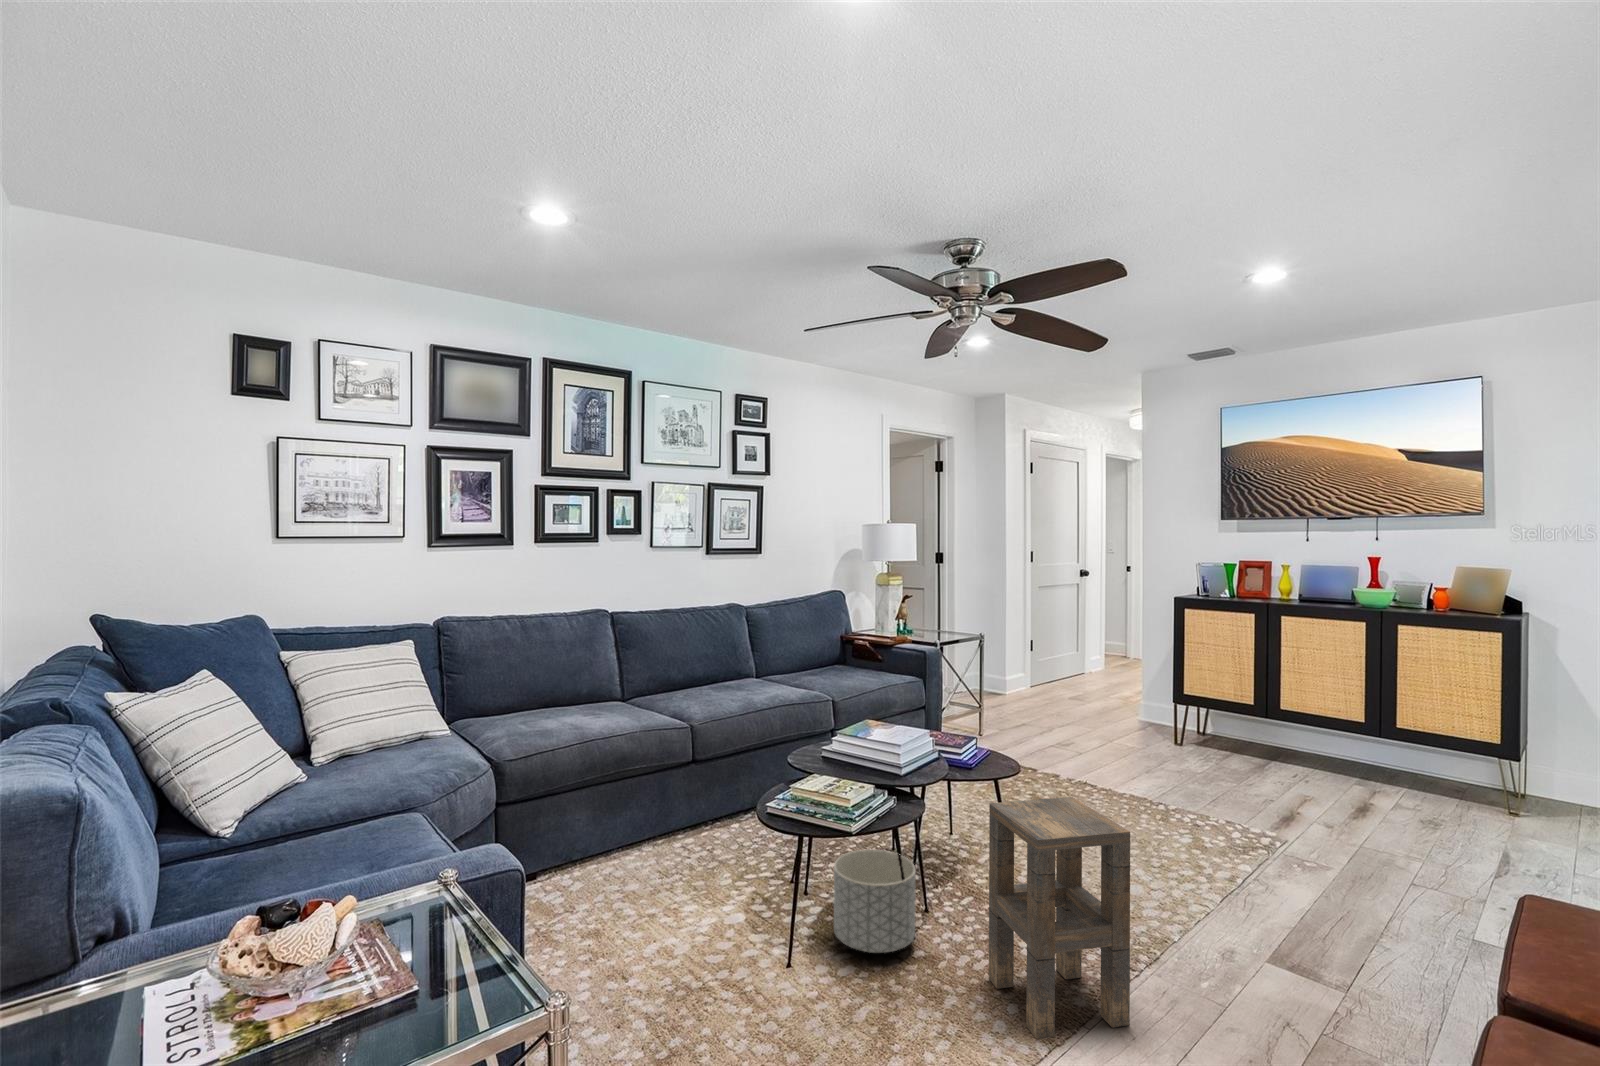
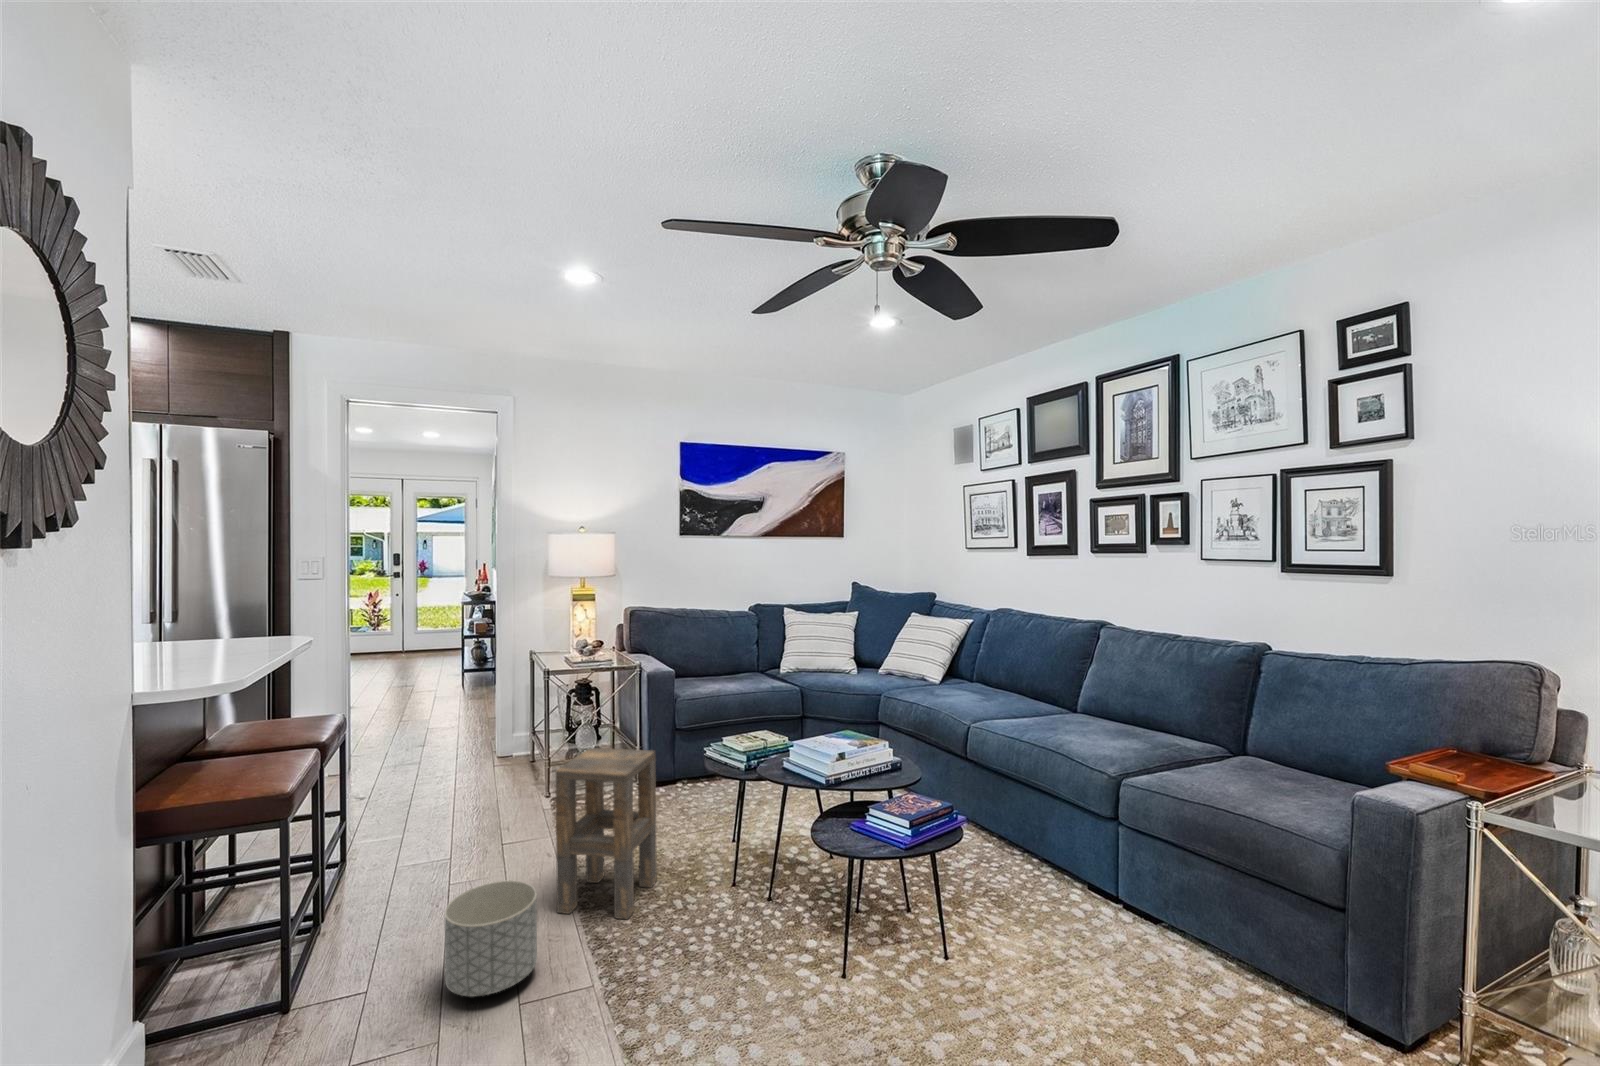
planter: present [834,849,915,953] -> present [444,880,537,997]

